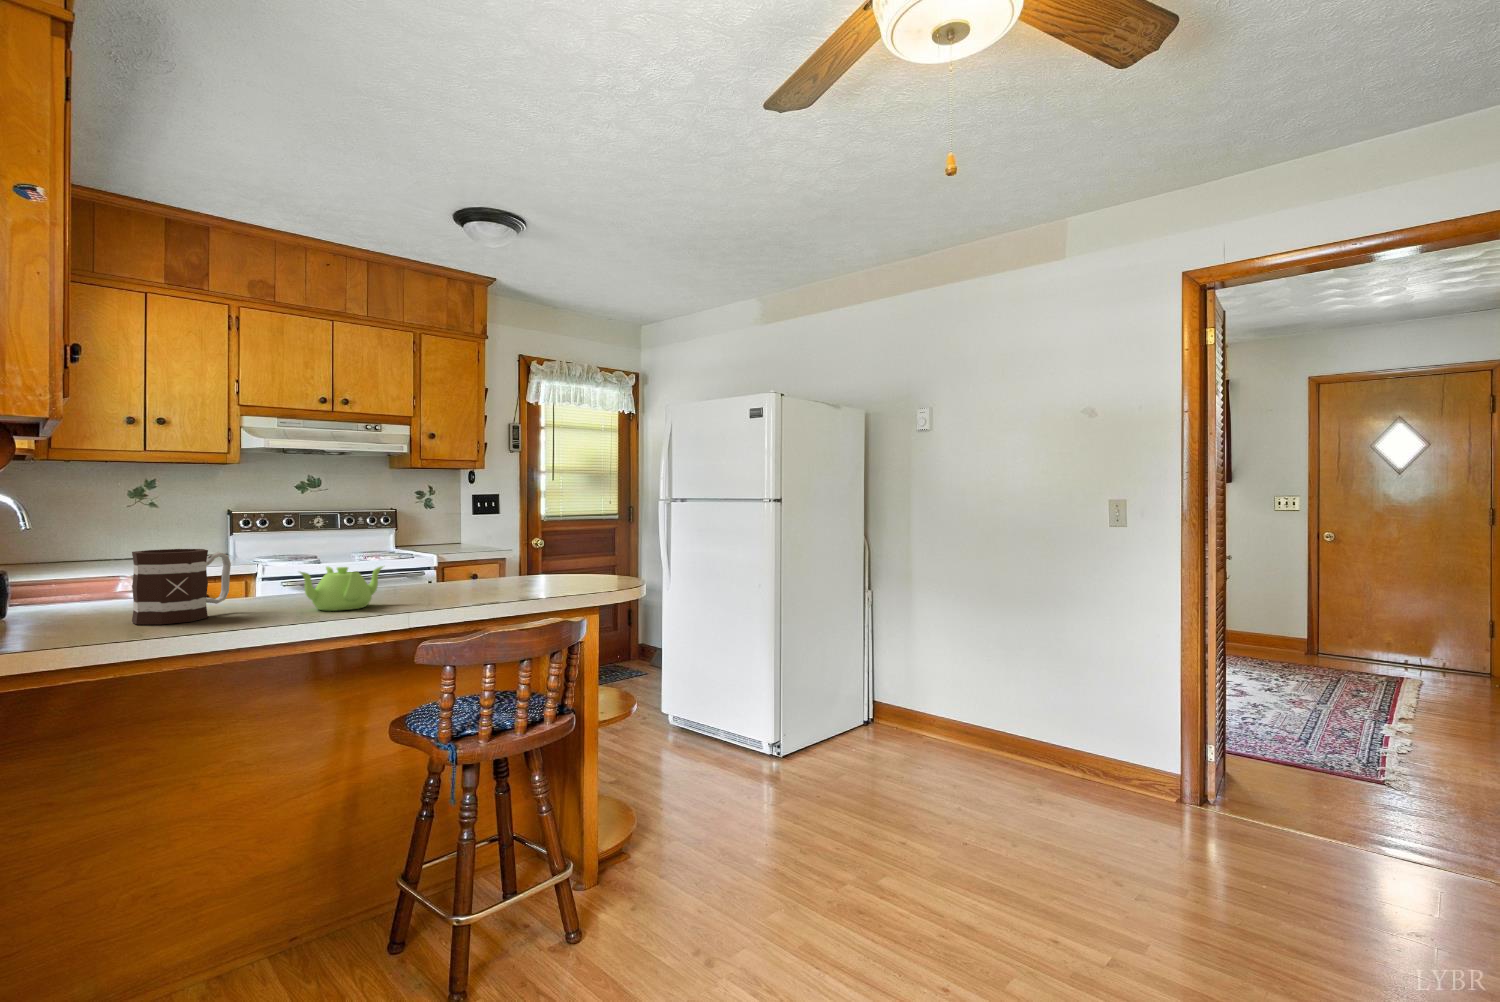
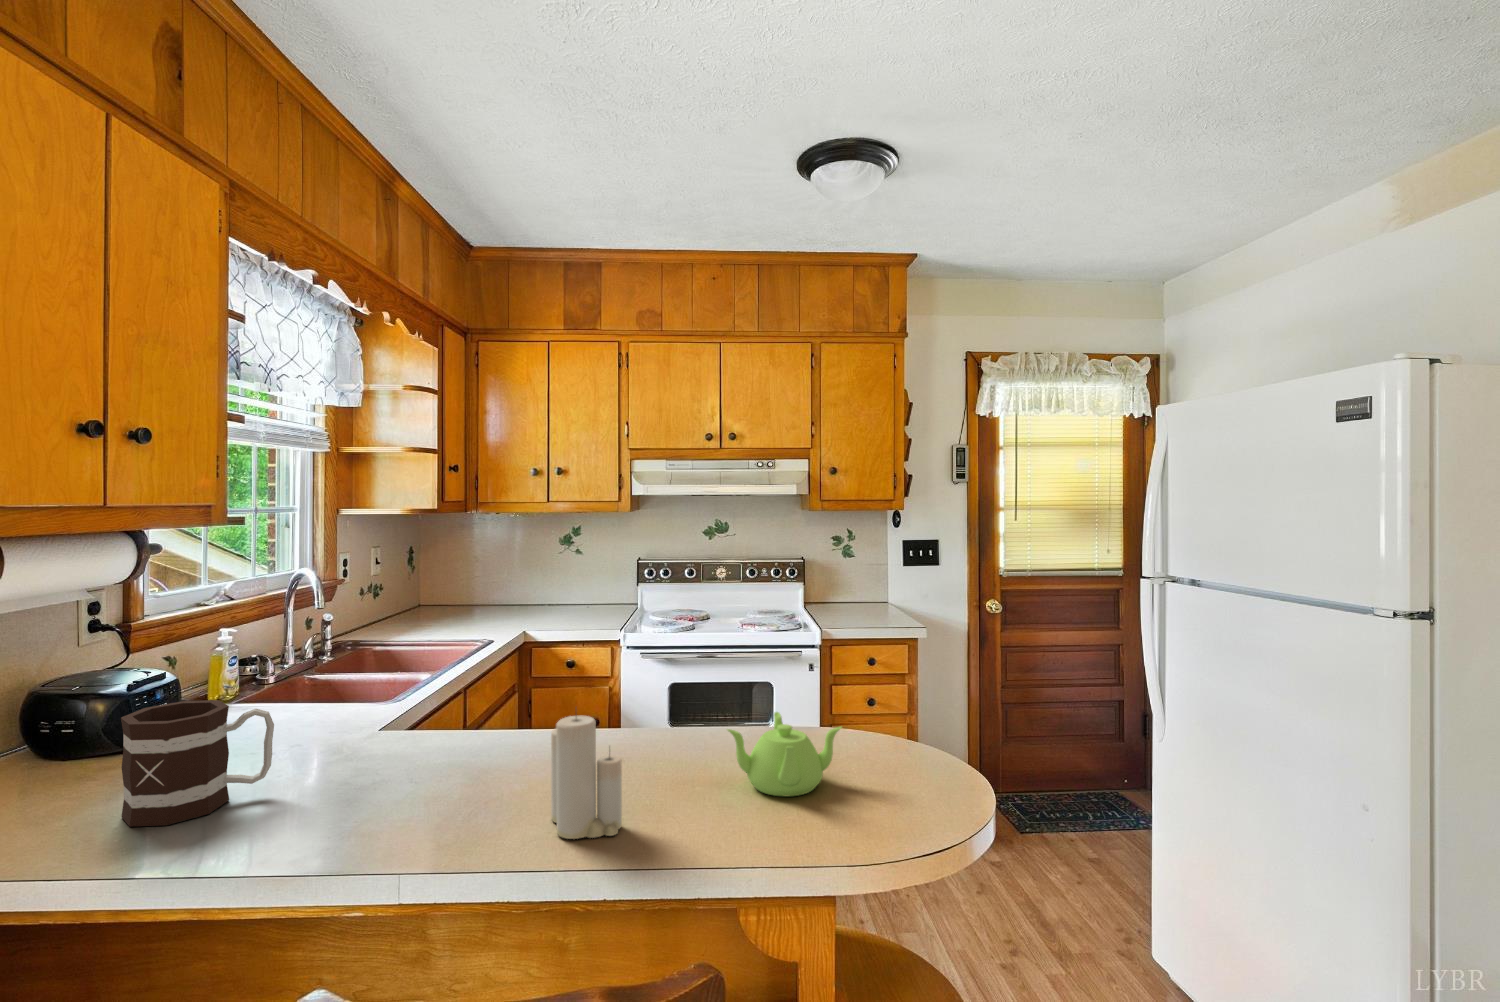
candle: none [448,530,497,598] -> present [551,715,622,839]
teapot: present [300,566,383,611] -> present [728,712,841,797]

